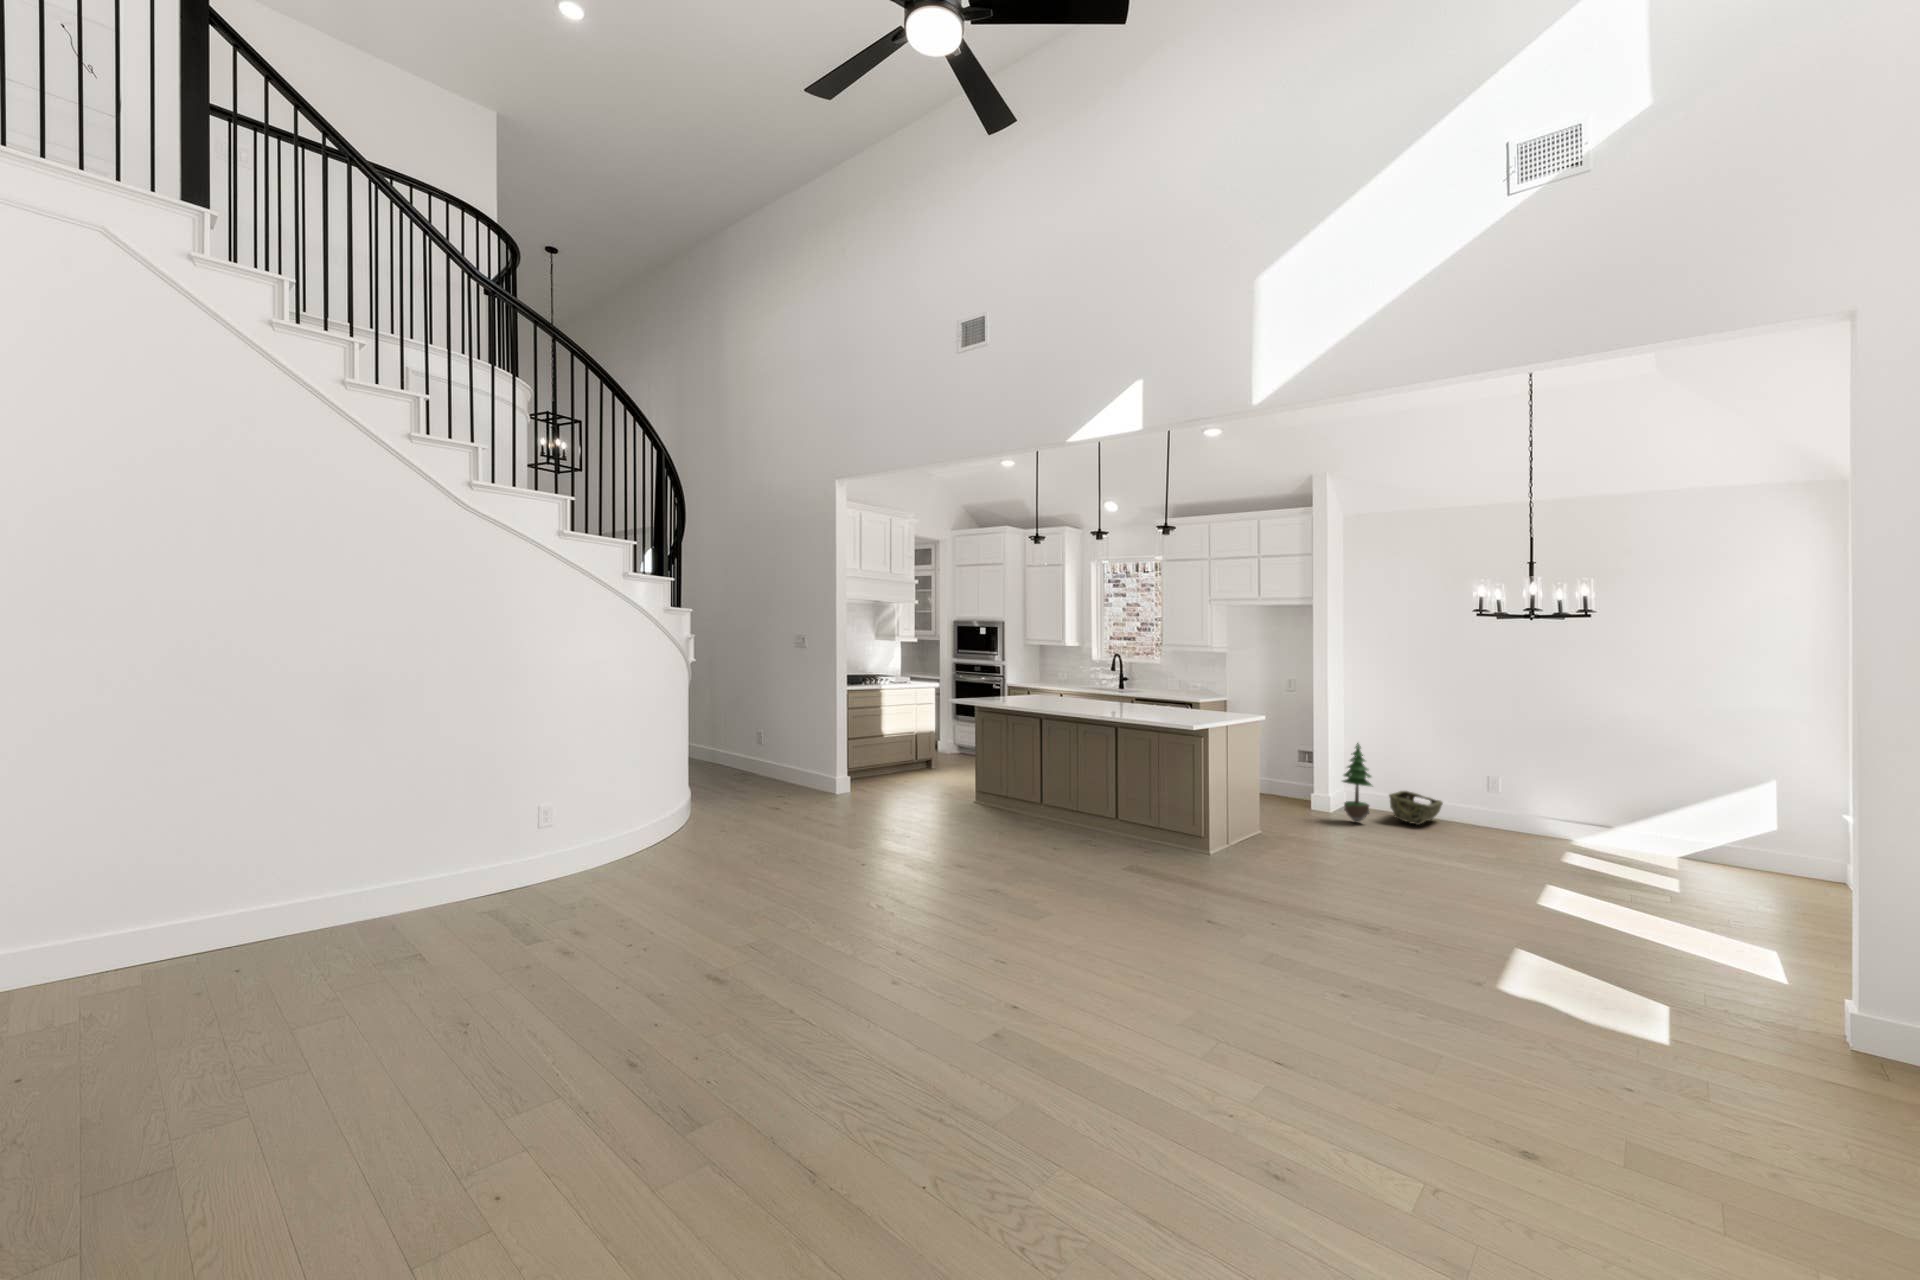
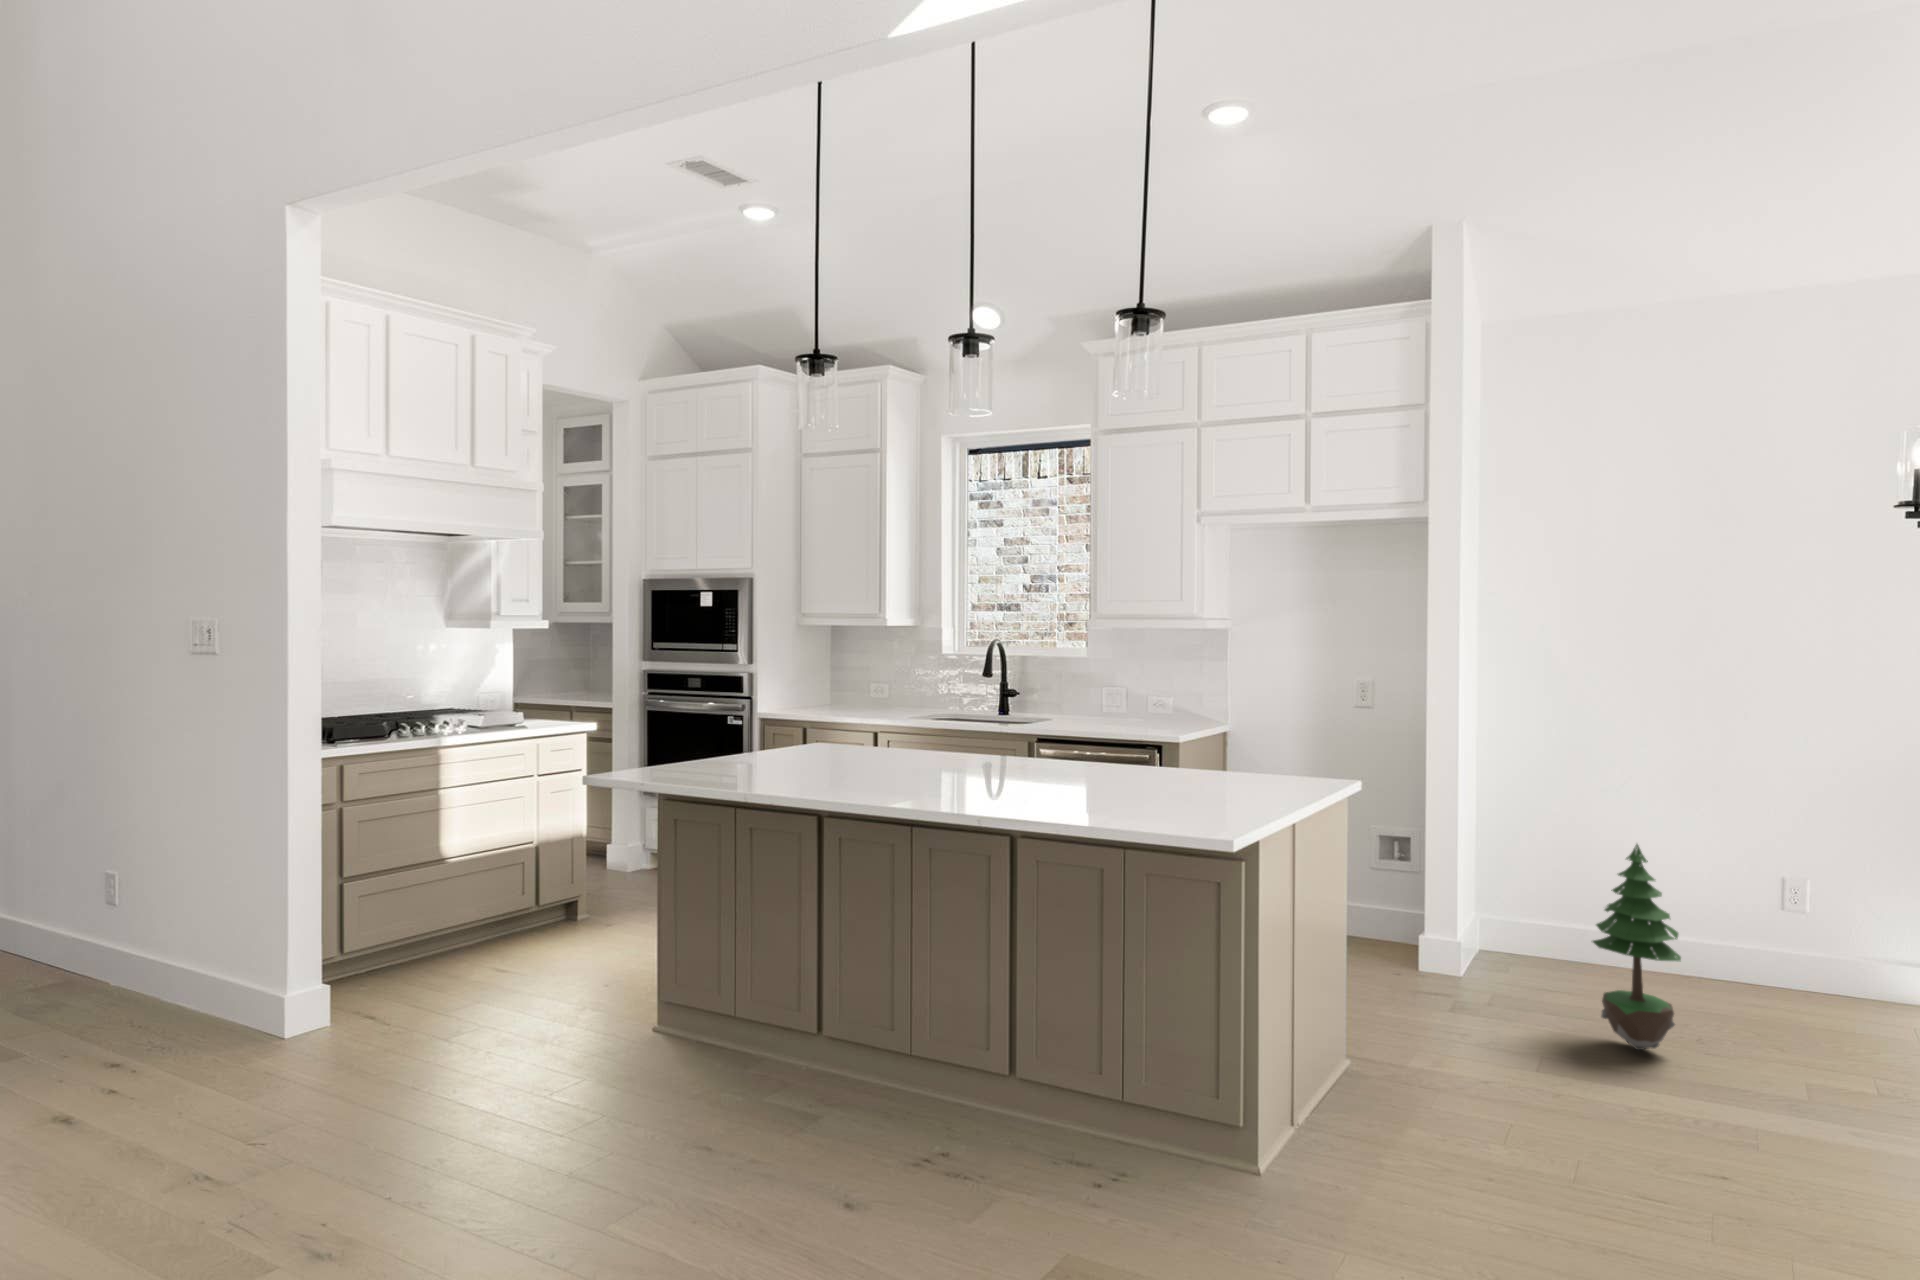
woven basket: present [1389,791,1443,825] -> none [1678,939,1817,1044]

